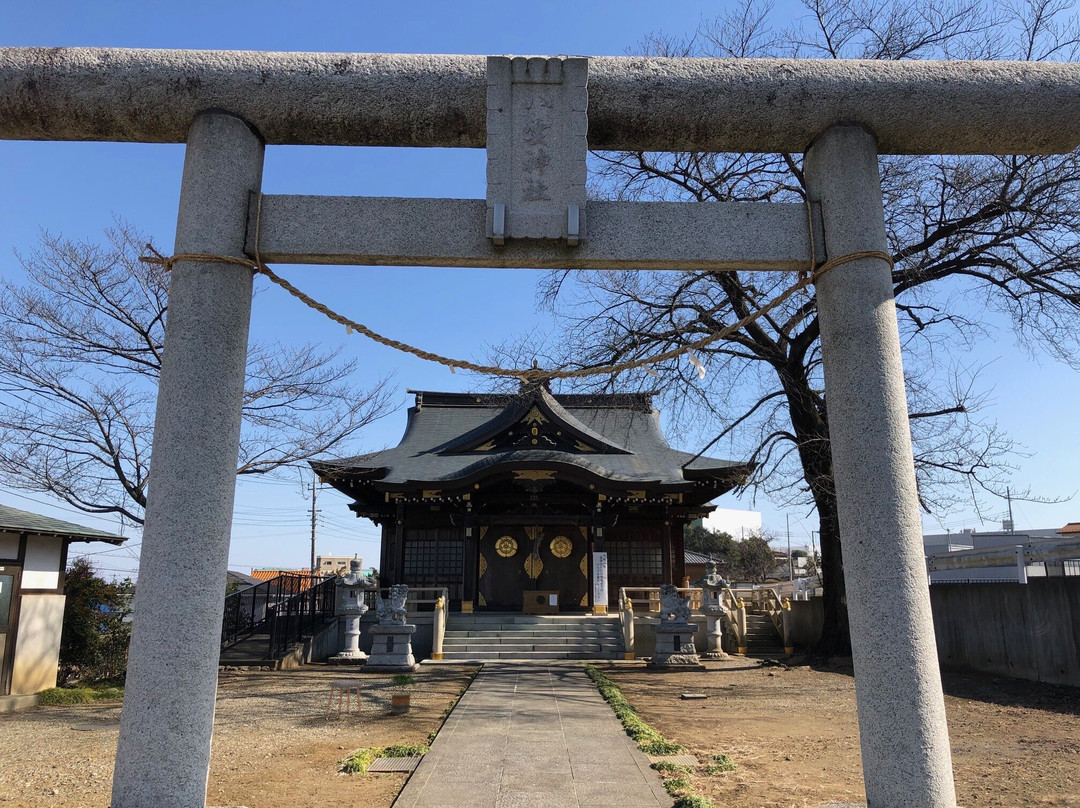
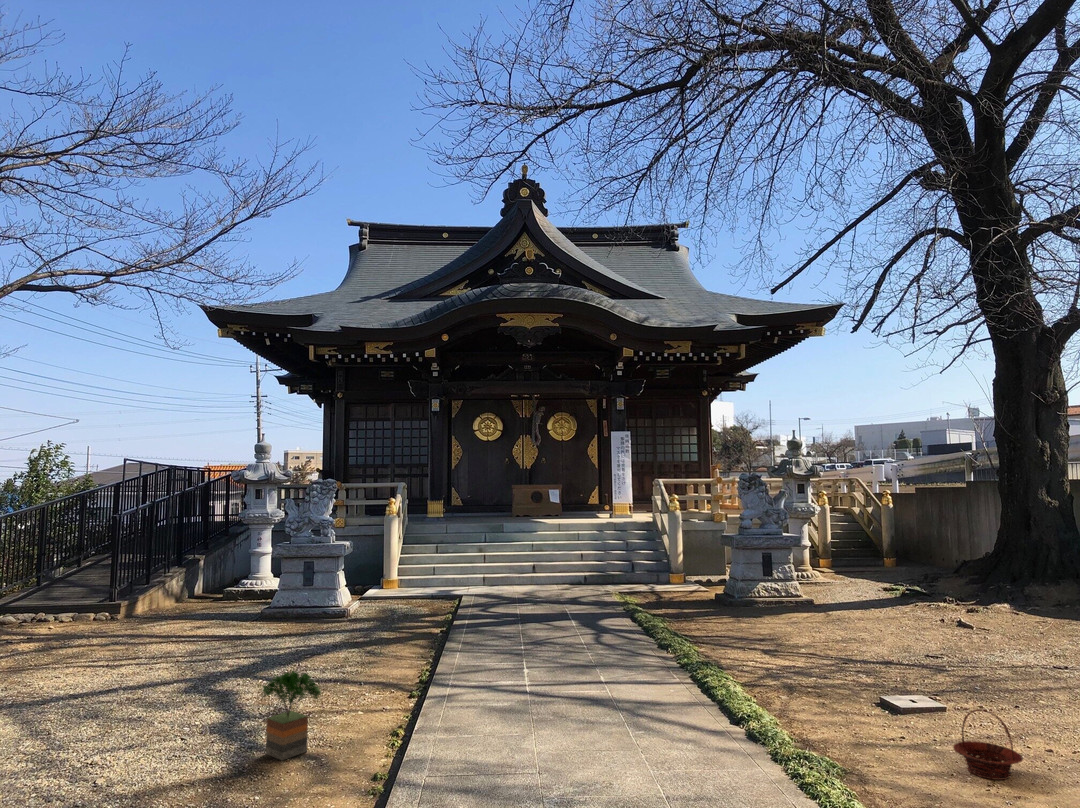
stool: present [326,680,362,719] -> none [108,692,191,793]
basket: none [696,691,723,721] -> present [953,709,1023,780]

